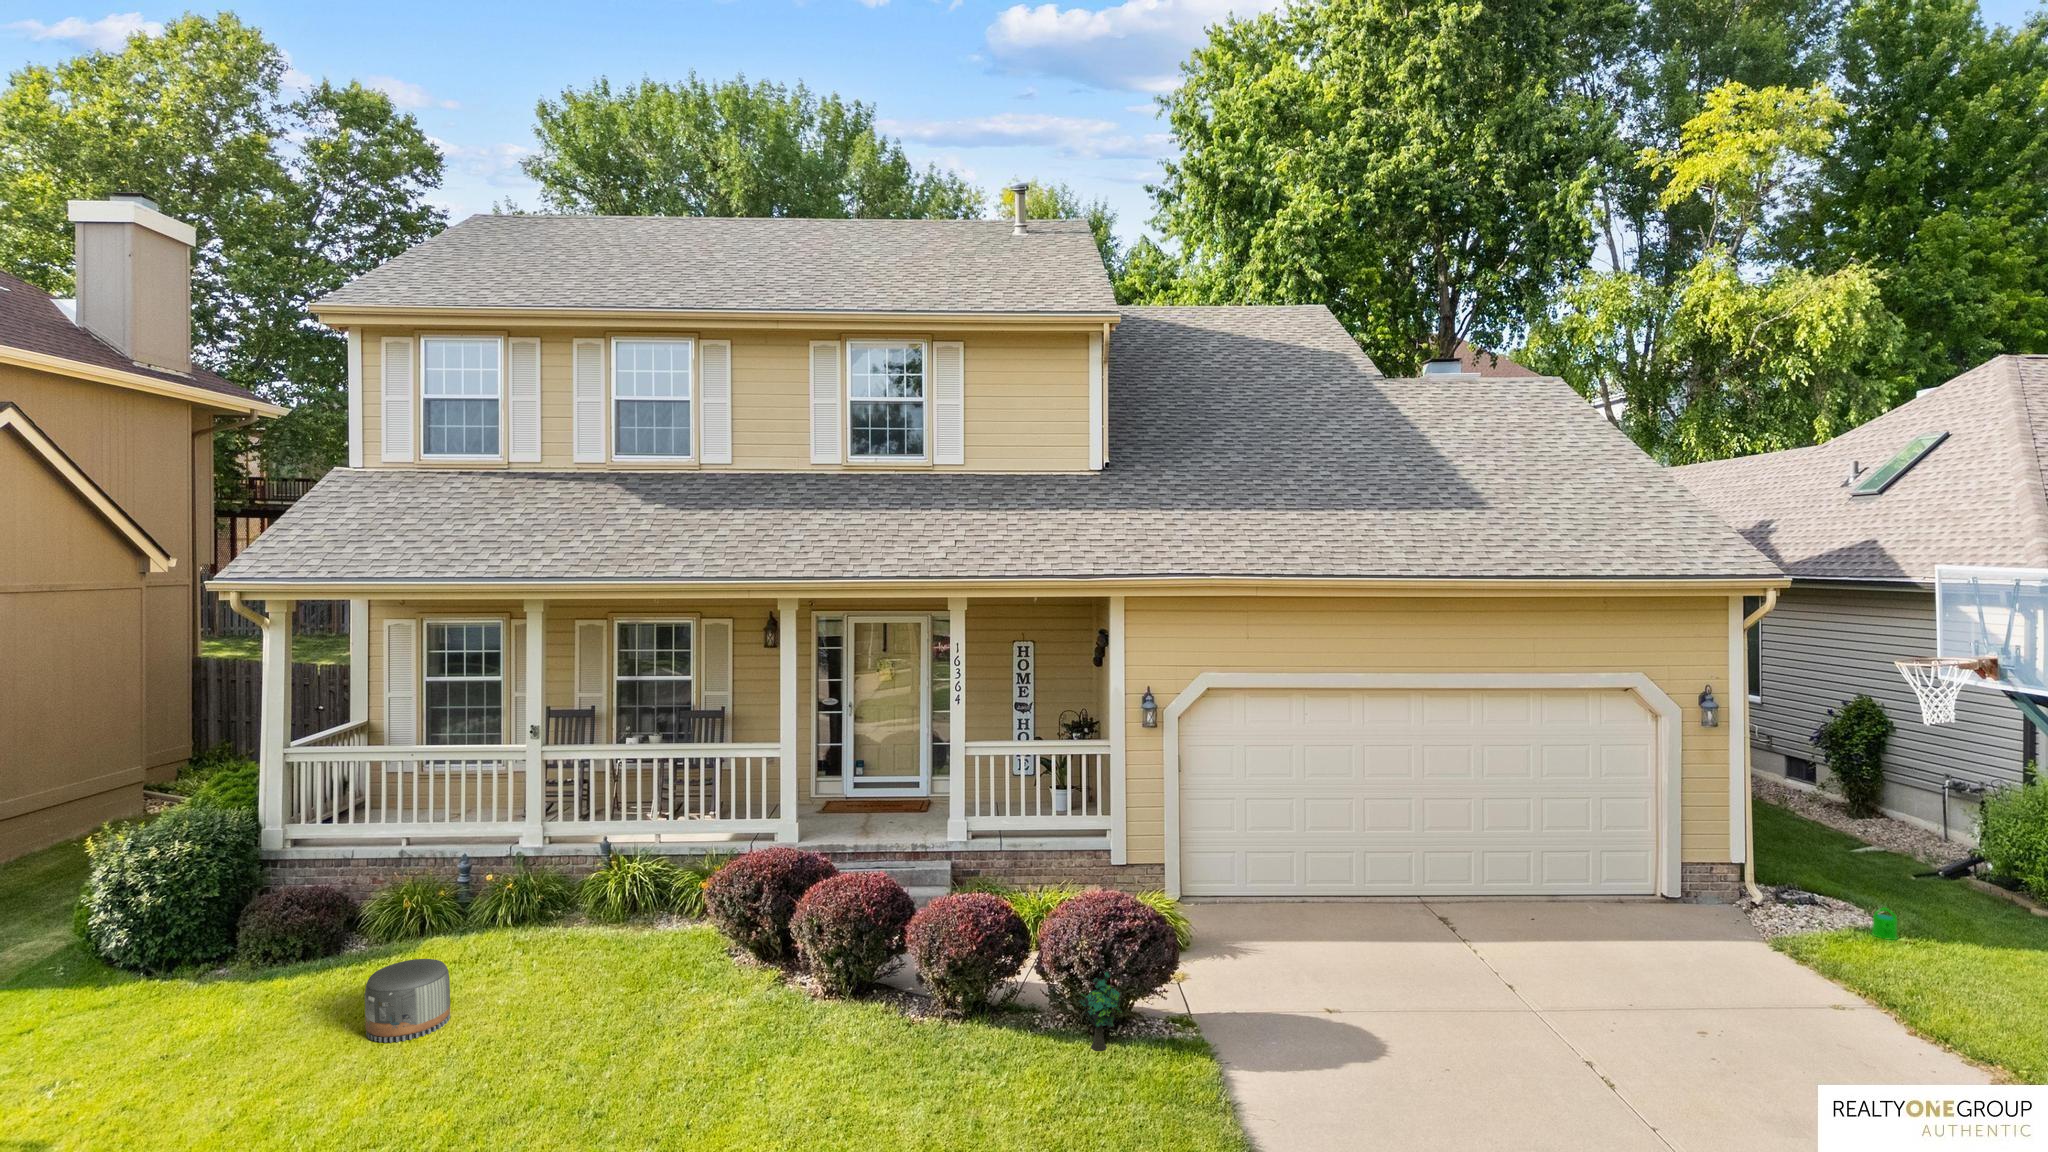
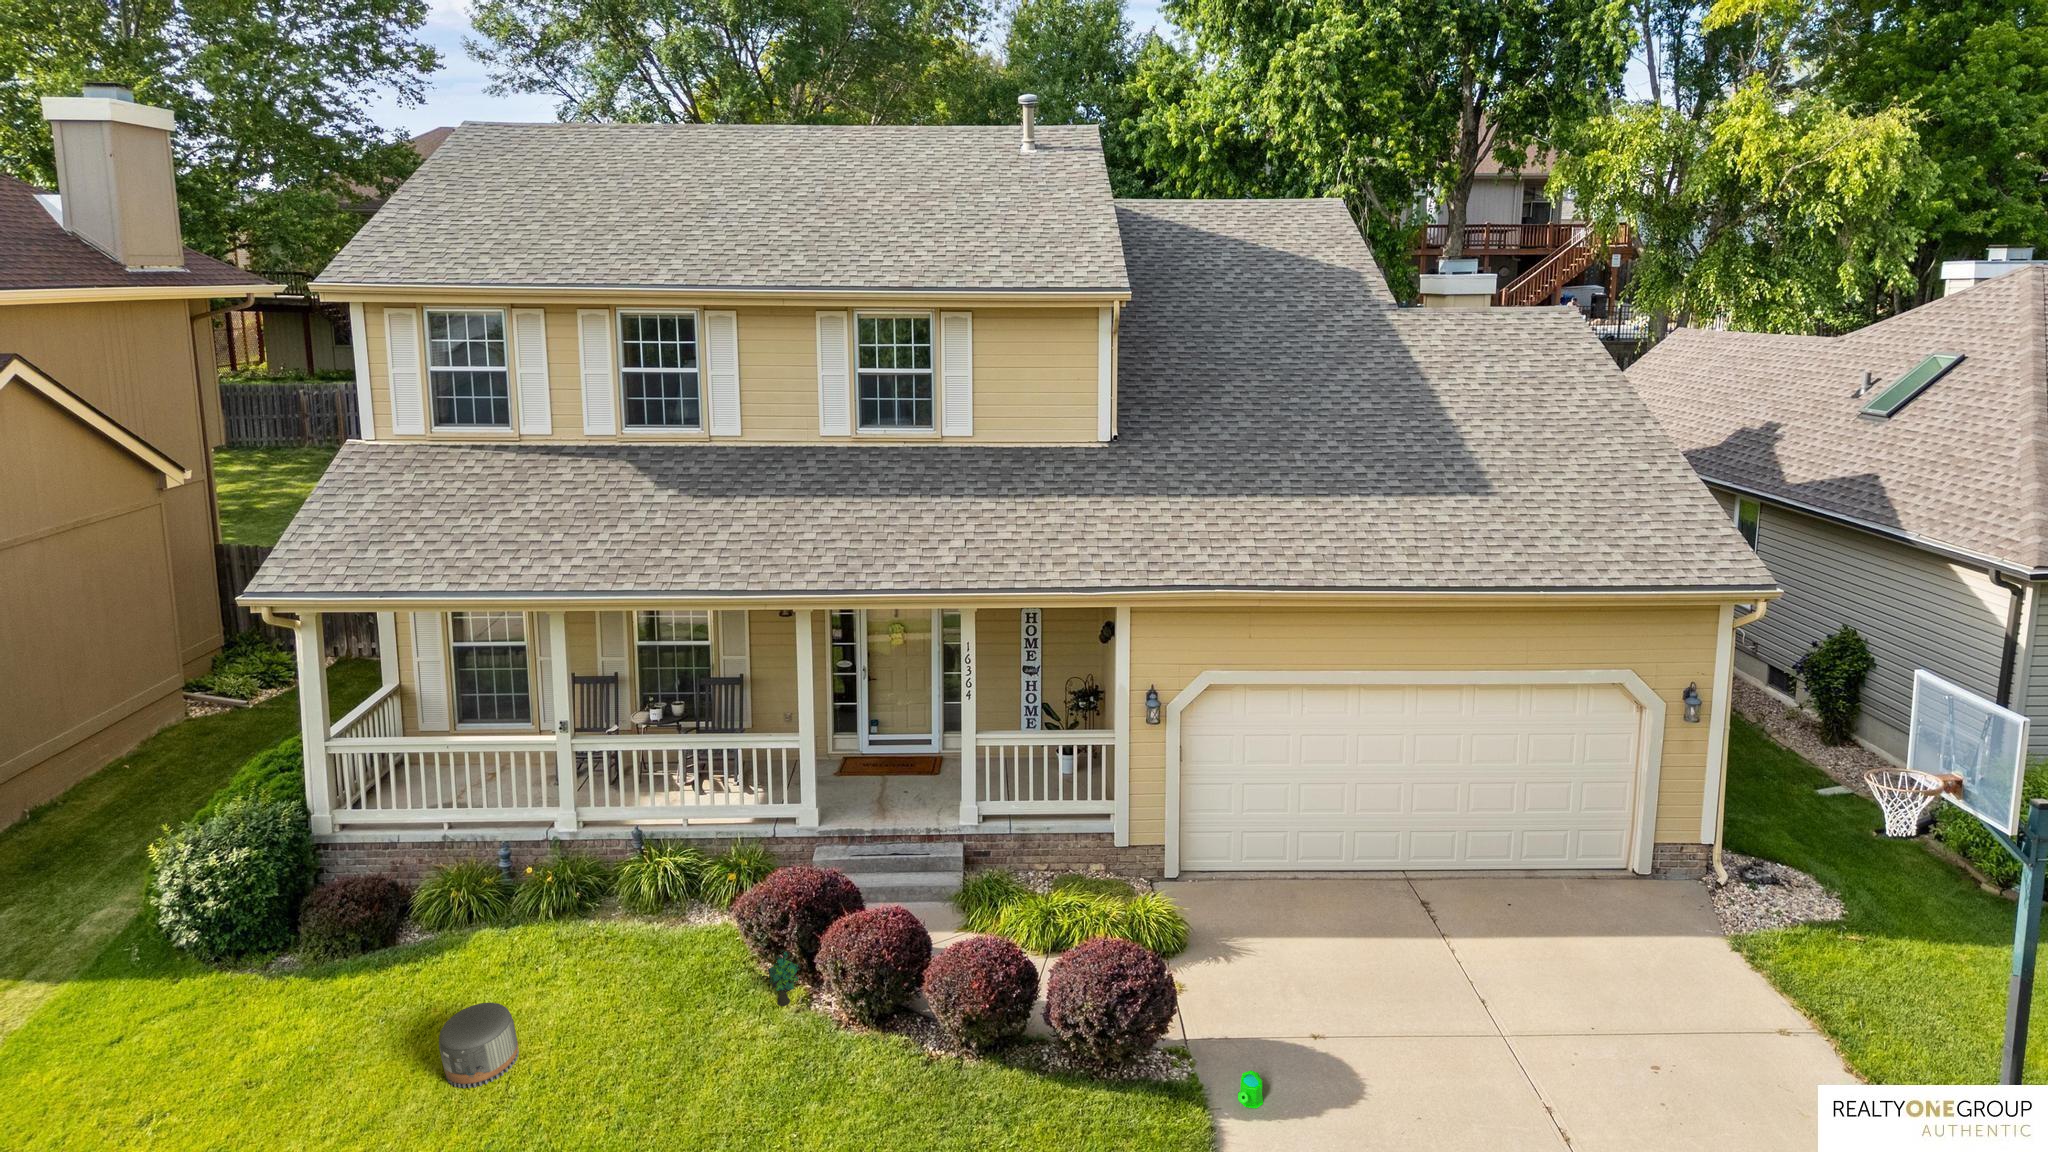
watering can: present [1872,907,1898,940] -> present [1238,1070,1263,1109]
decorative plant: present [1077,971,1122,1051] -> present [765,950,800,1006]

